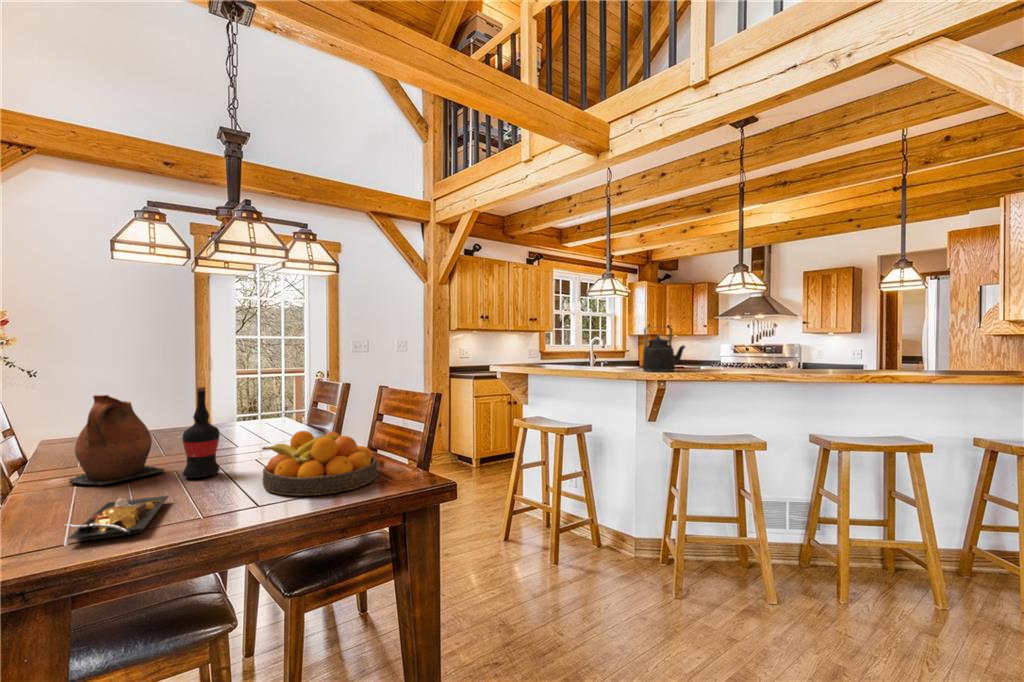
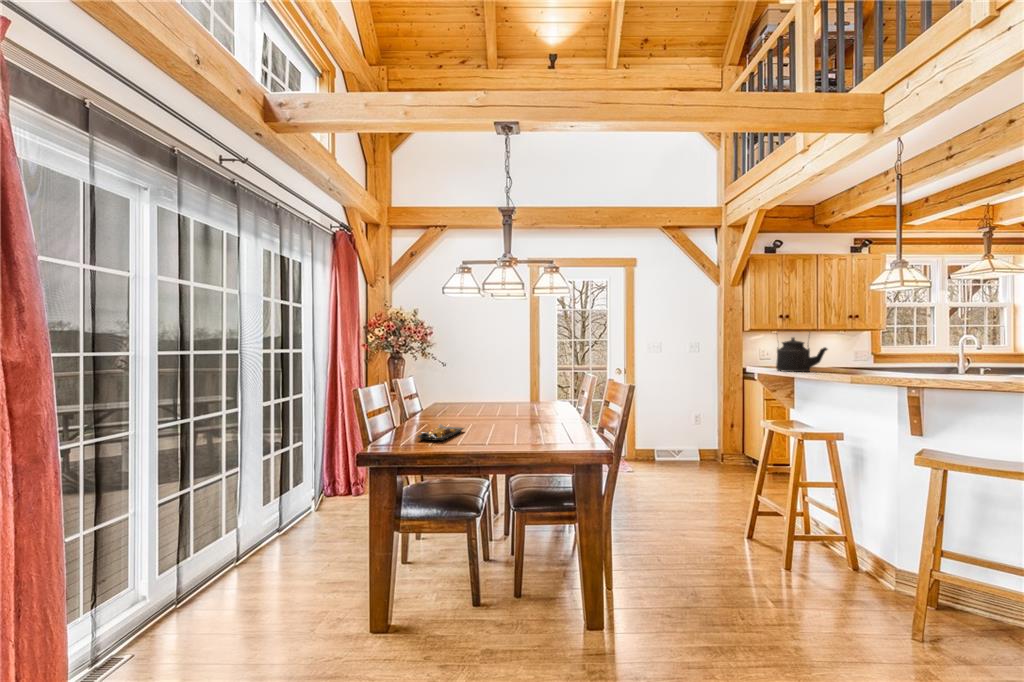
kettle: present [643,328,685,372] -> present [776,333,827,372]
wine bottle: present [182,387,220,478] -> none [480,370,499,423]
ceramic pitcher: present [68,395,164,485] -> none [435,372,477,419]
fruit bowl: present [262,431,377,496] -> none [508,402,577,442]

